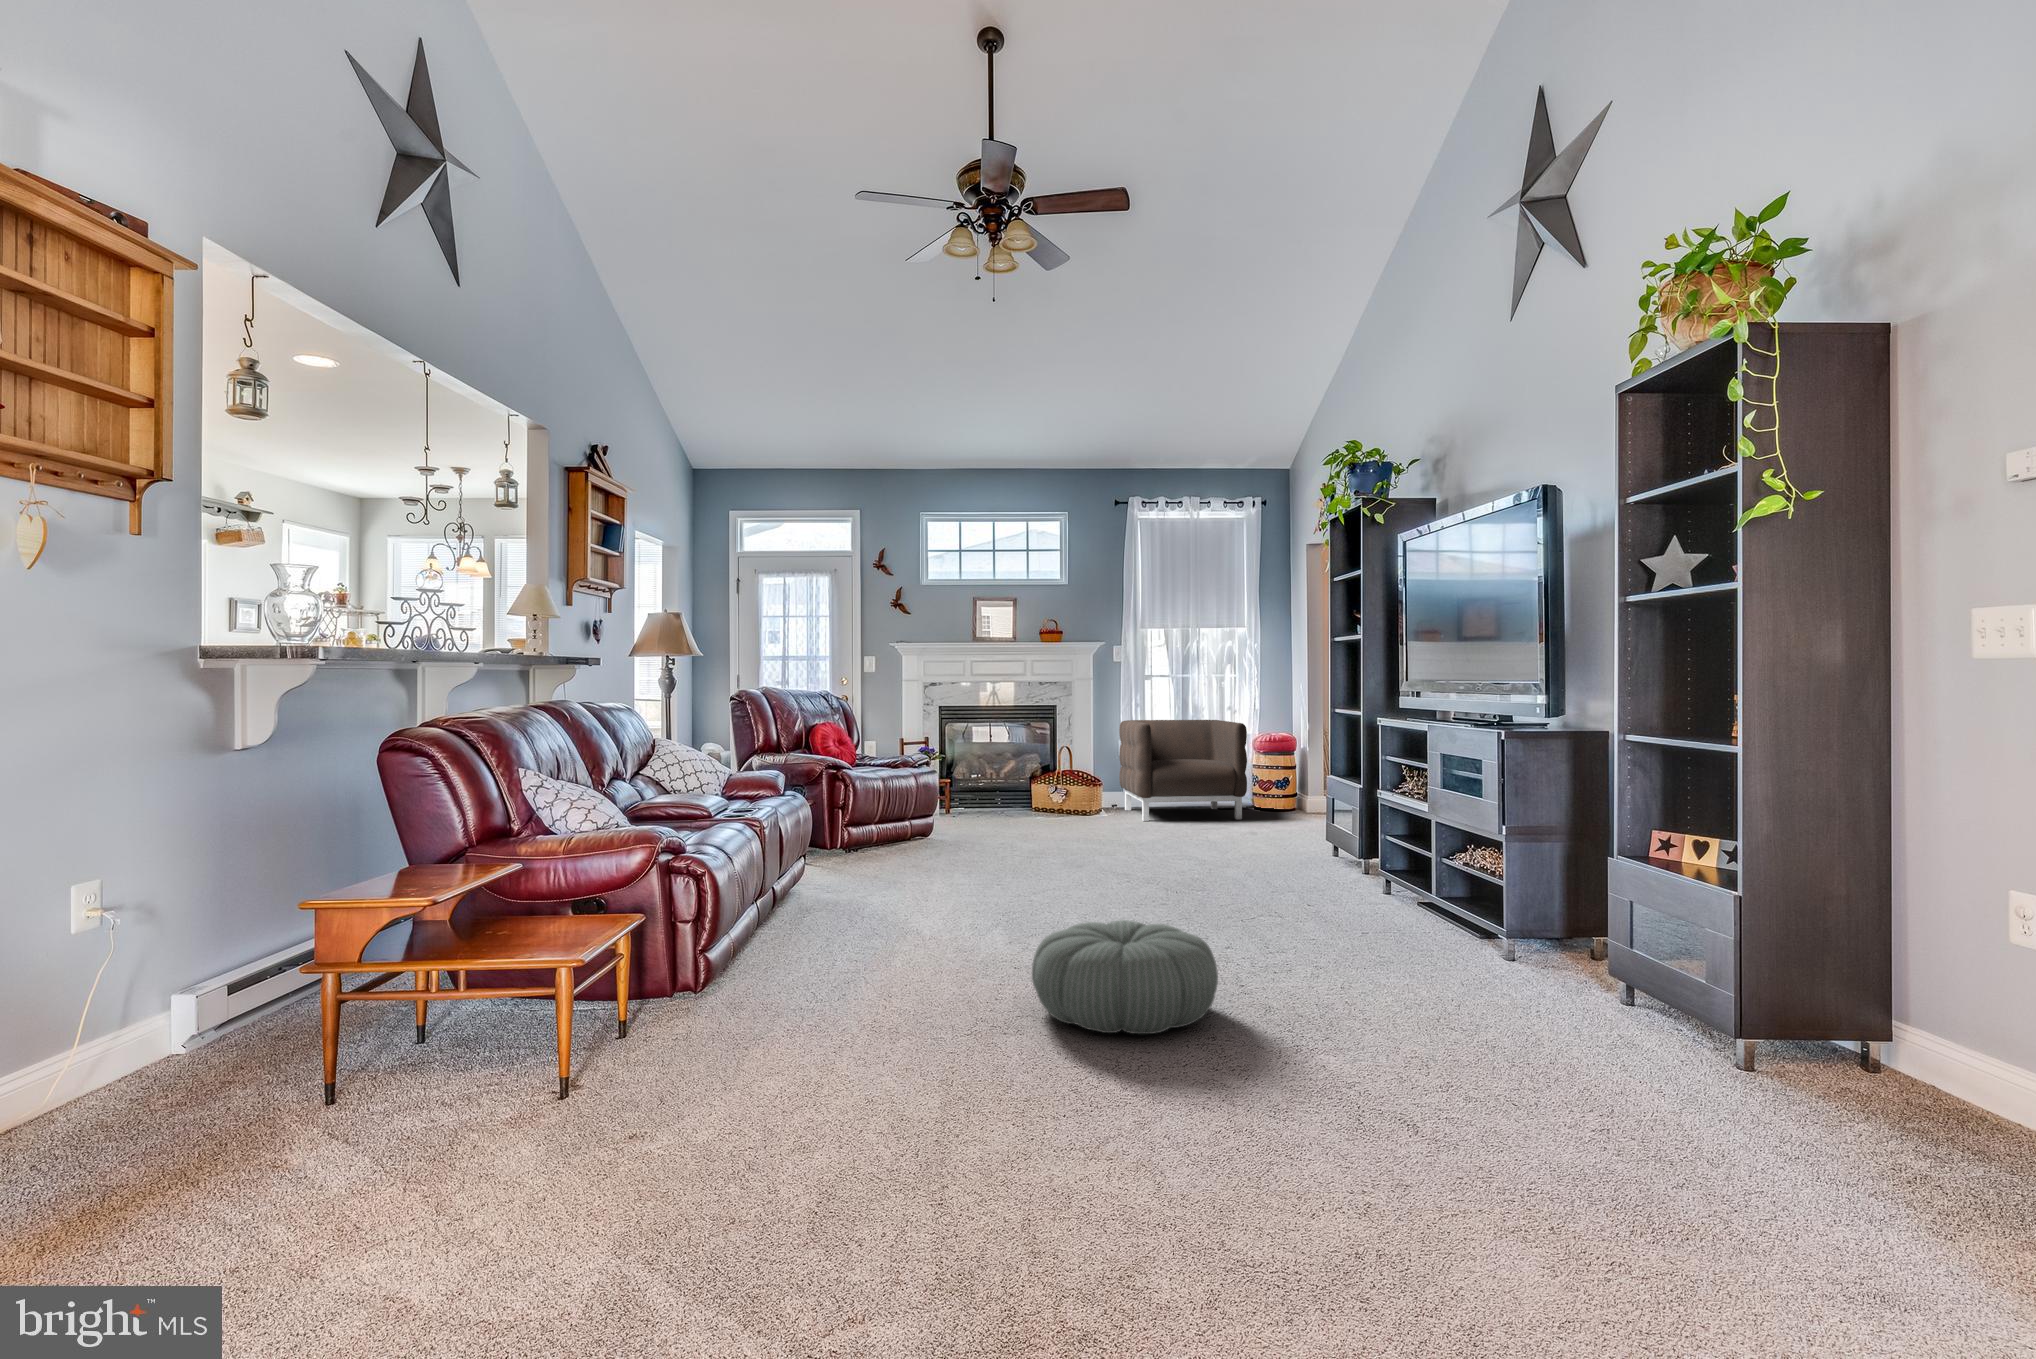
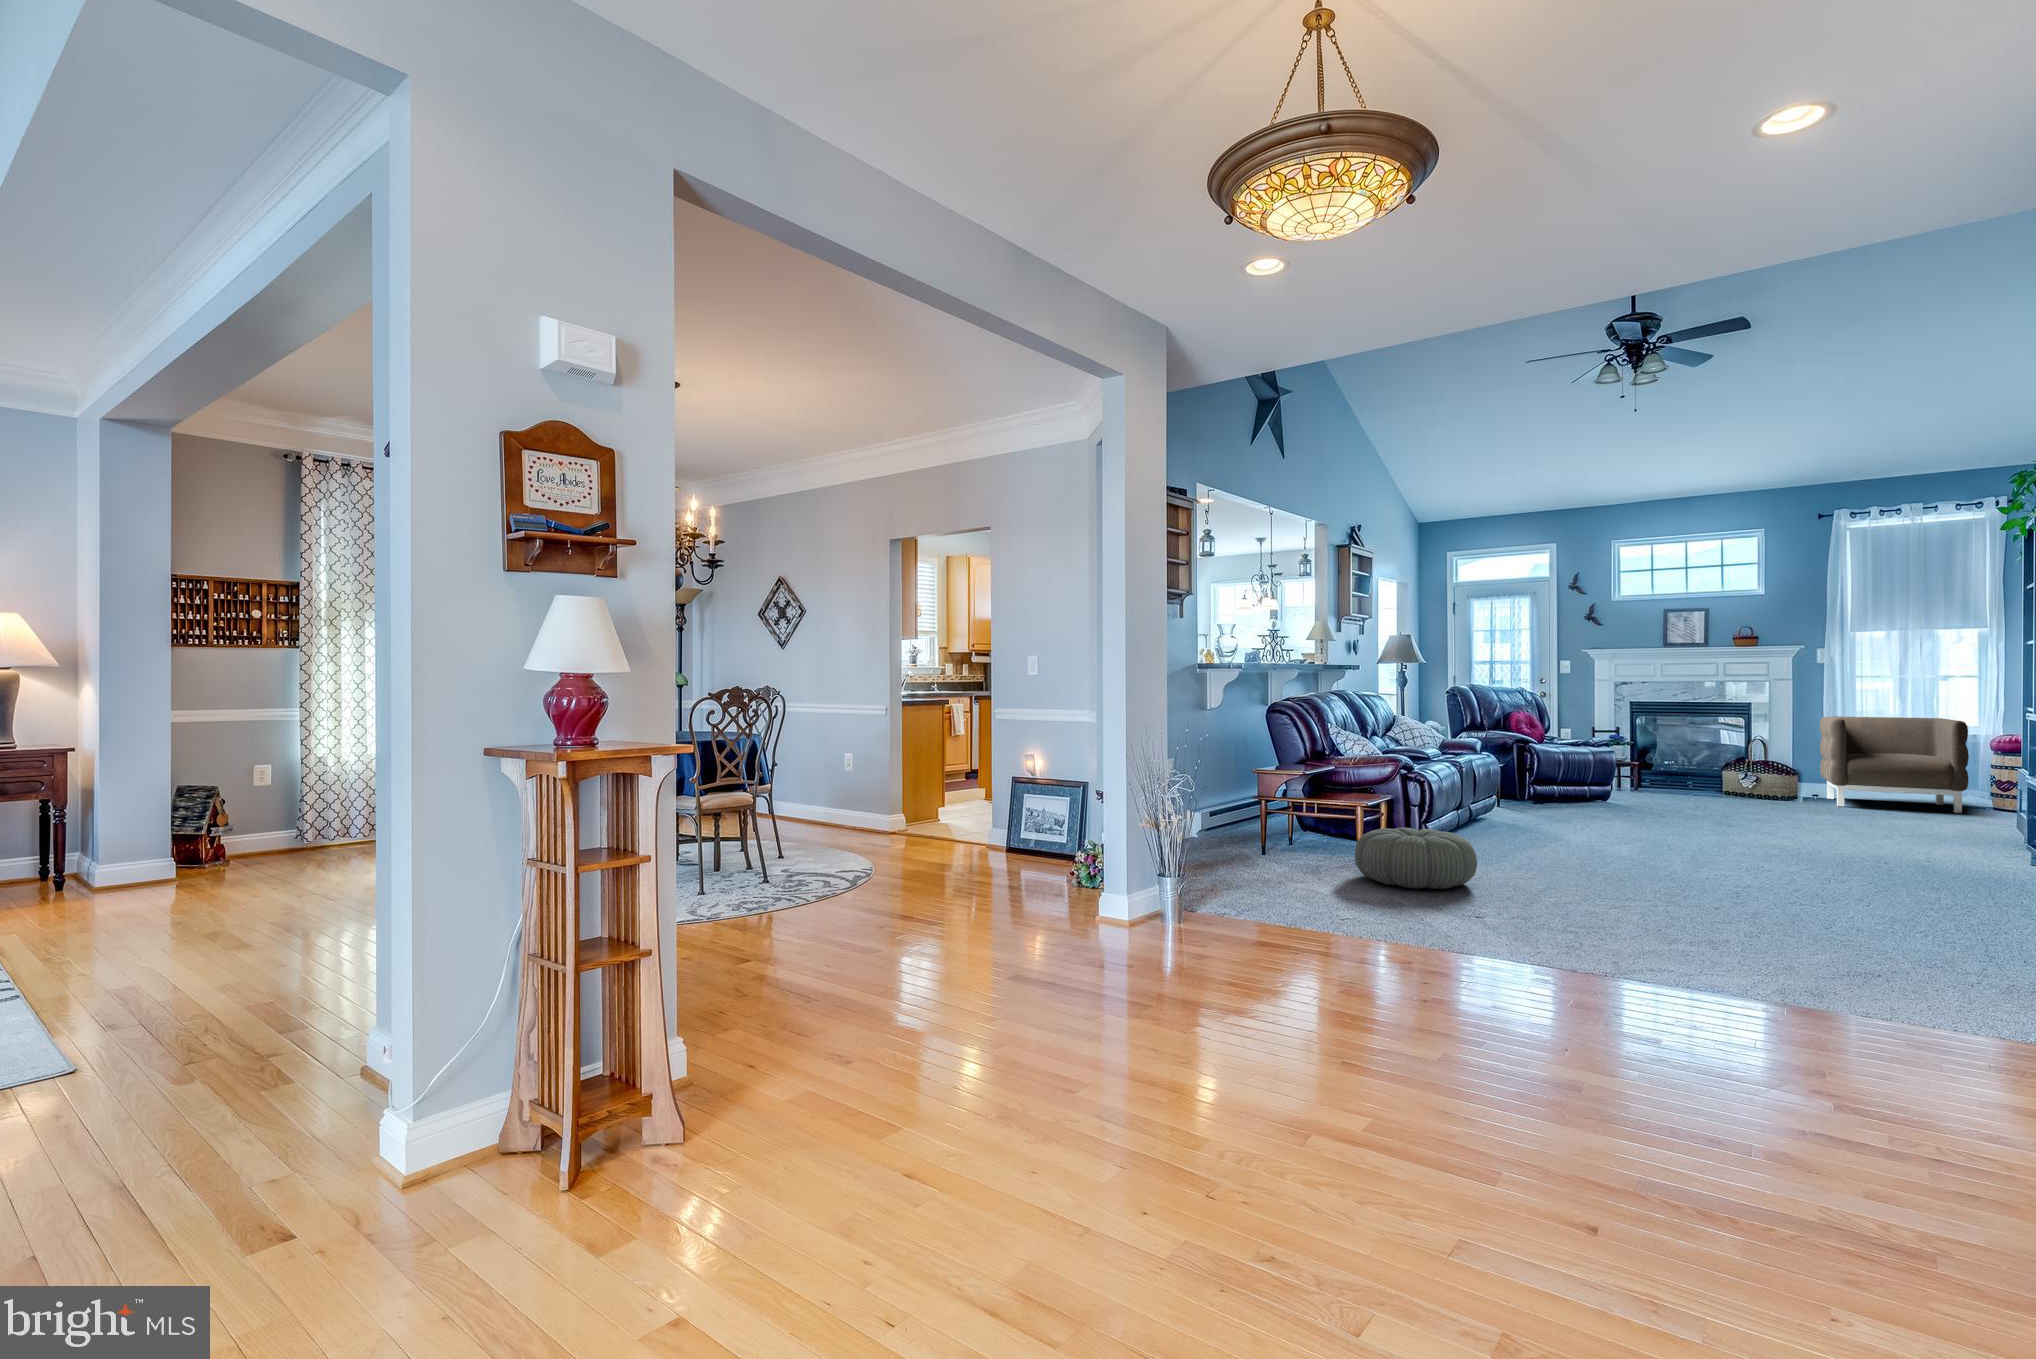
pouf: present [1032,920,1218,1034] -> present [1355,828,1477,889]

